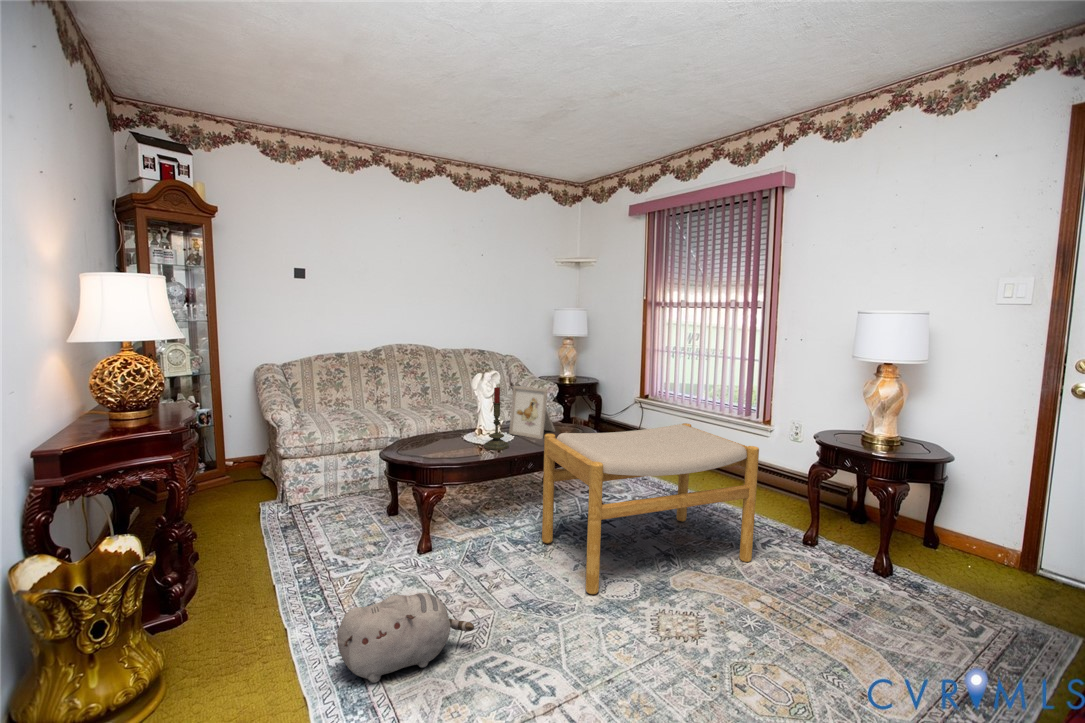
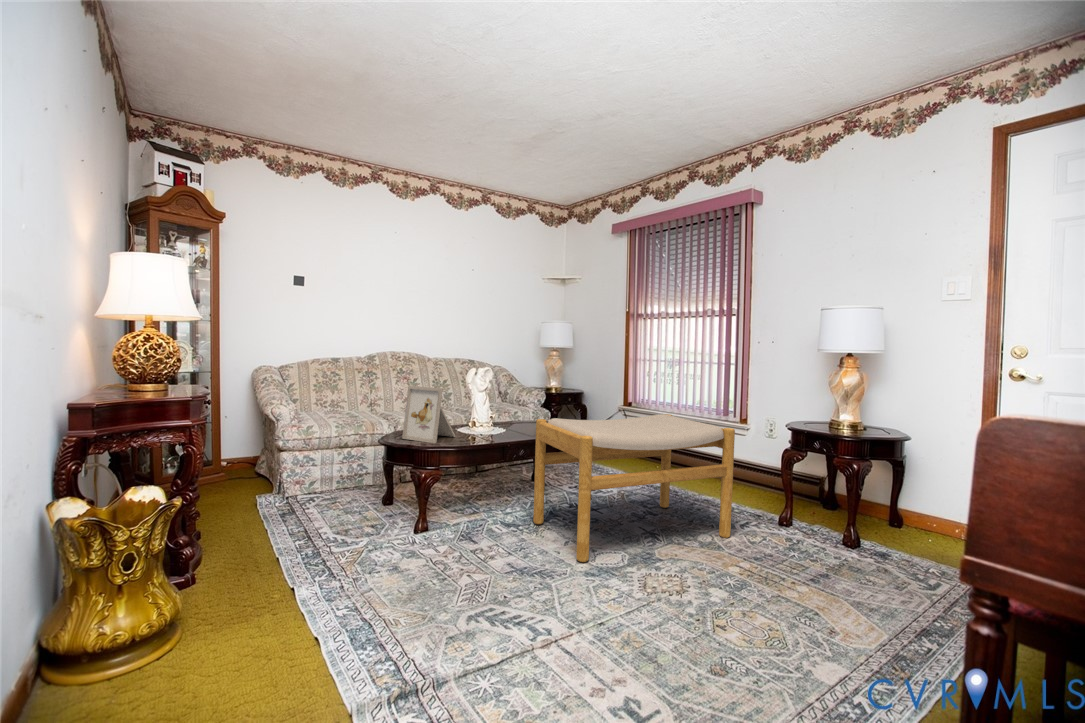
picture frame: present [509,386,555,439] -> present [402,386,456,443]
candle: present [484,387,508,450] -> none [478,377,501,438]
plush toy: present [337,593,474,683] -> none [346,547,474,628]

